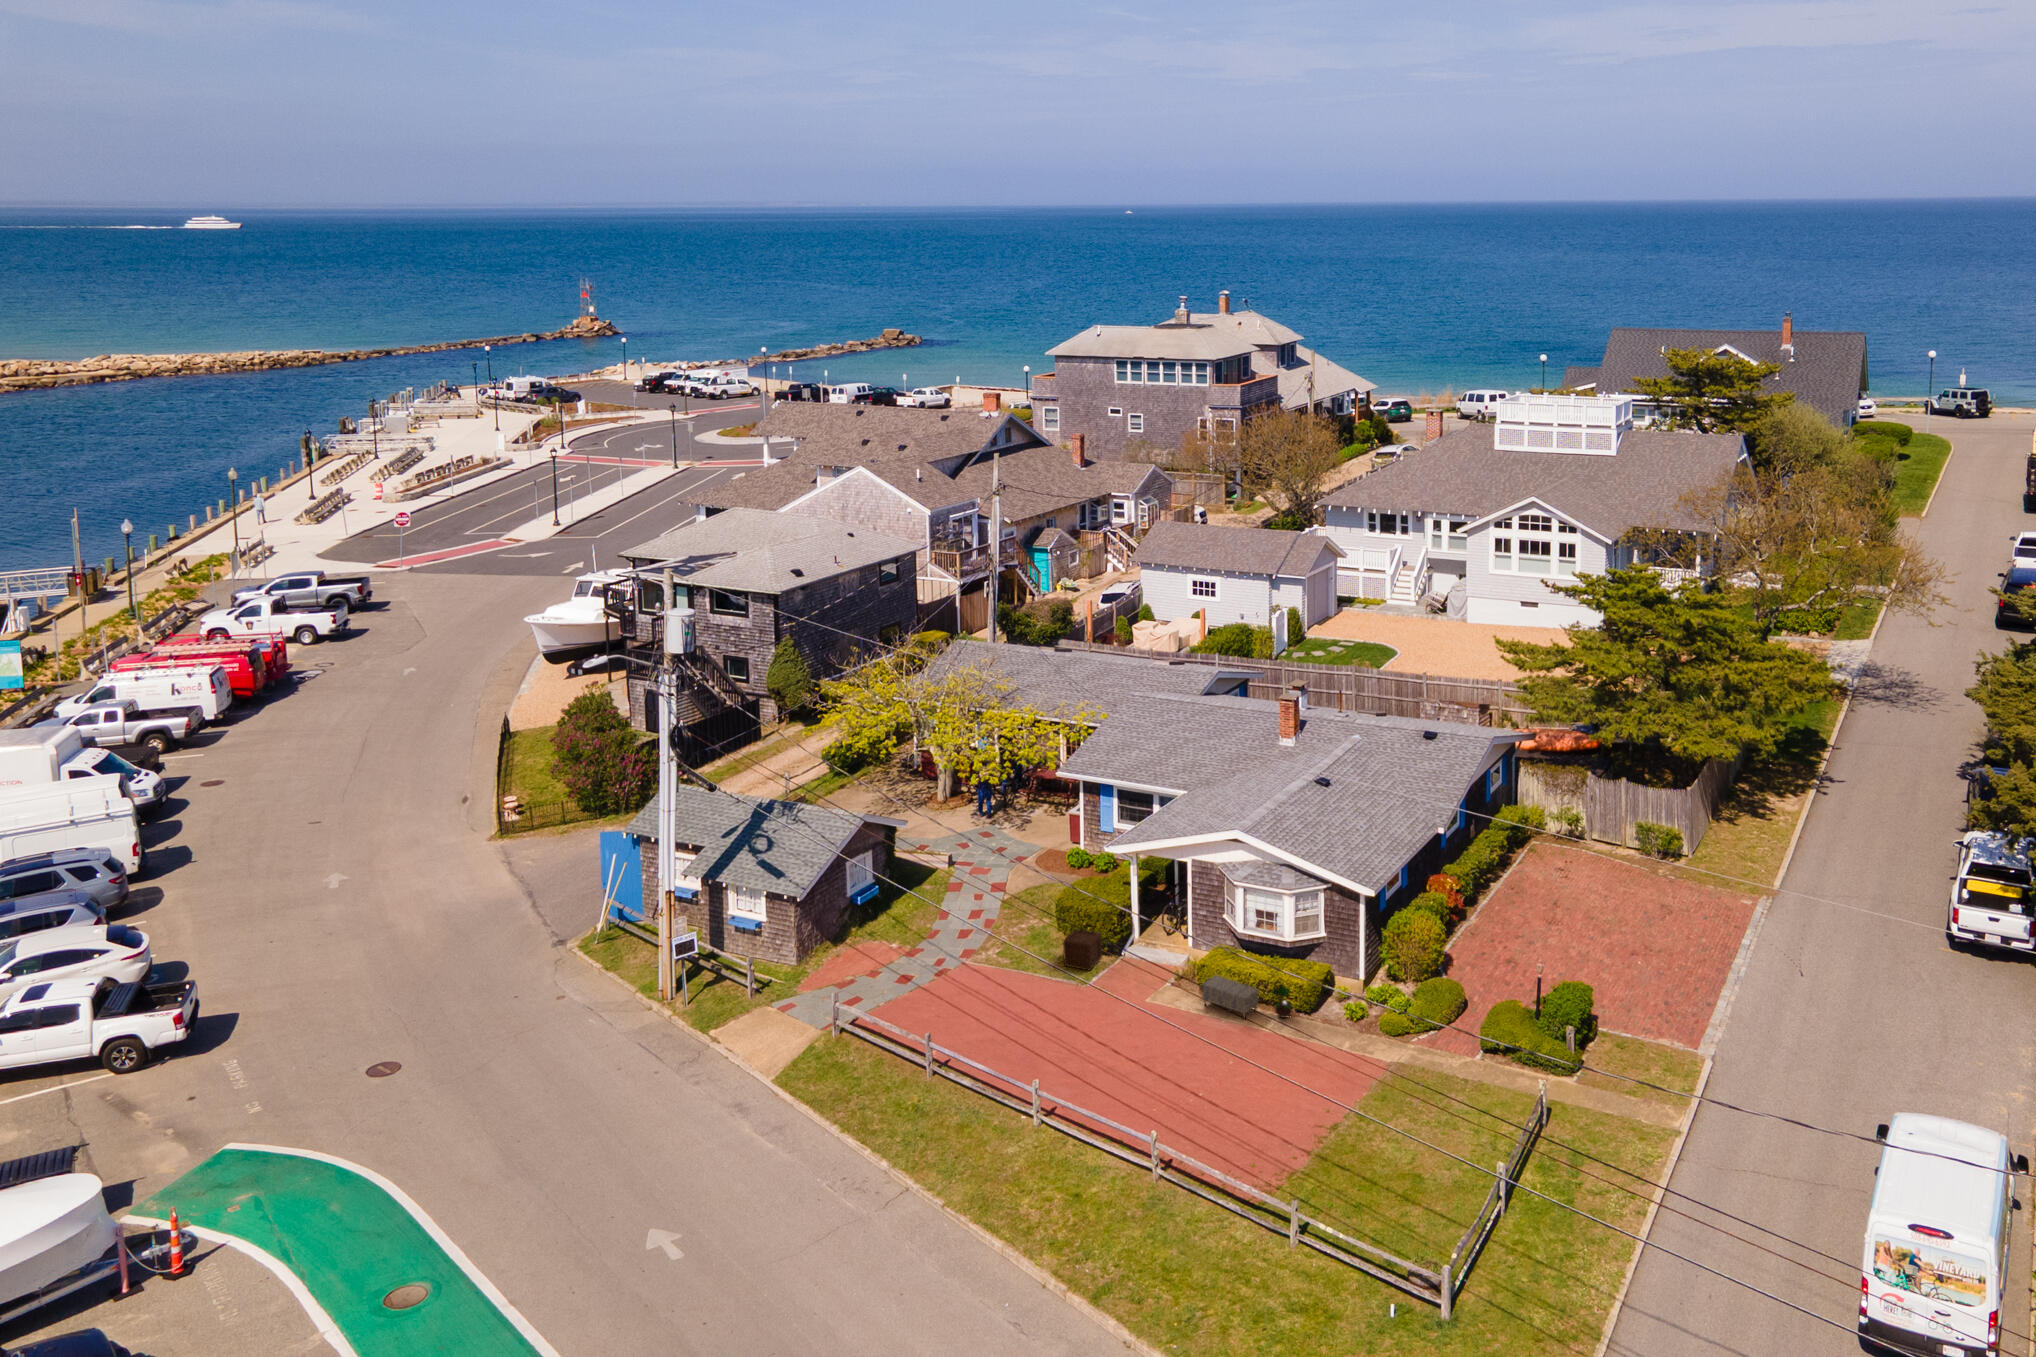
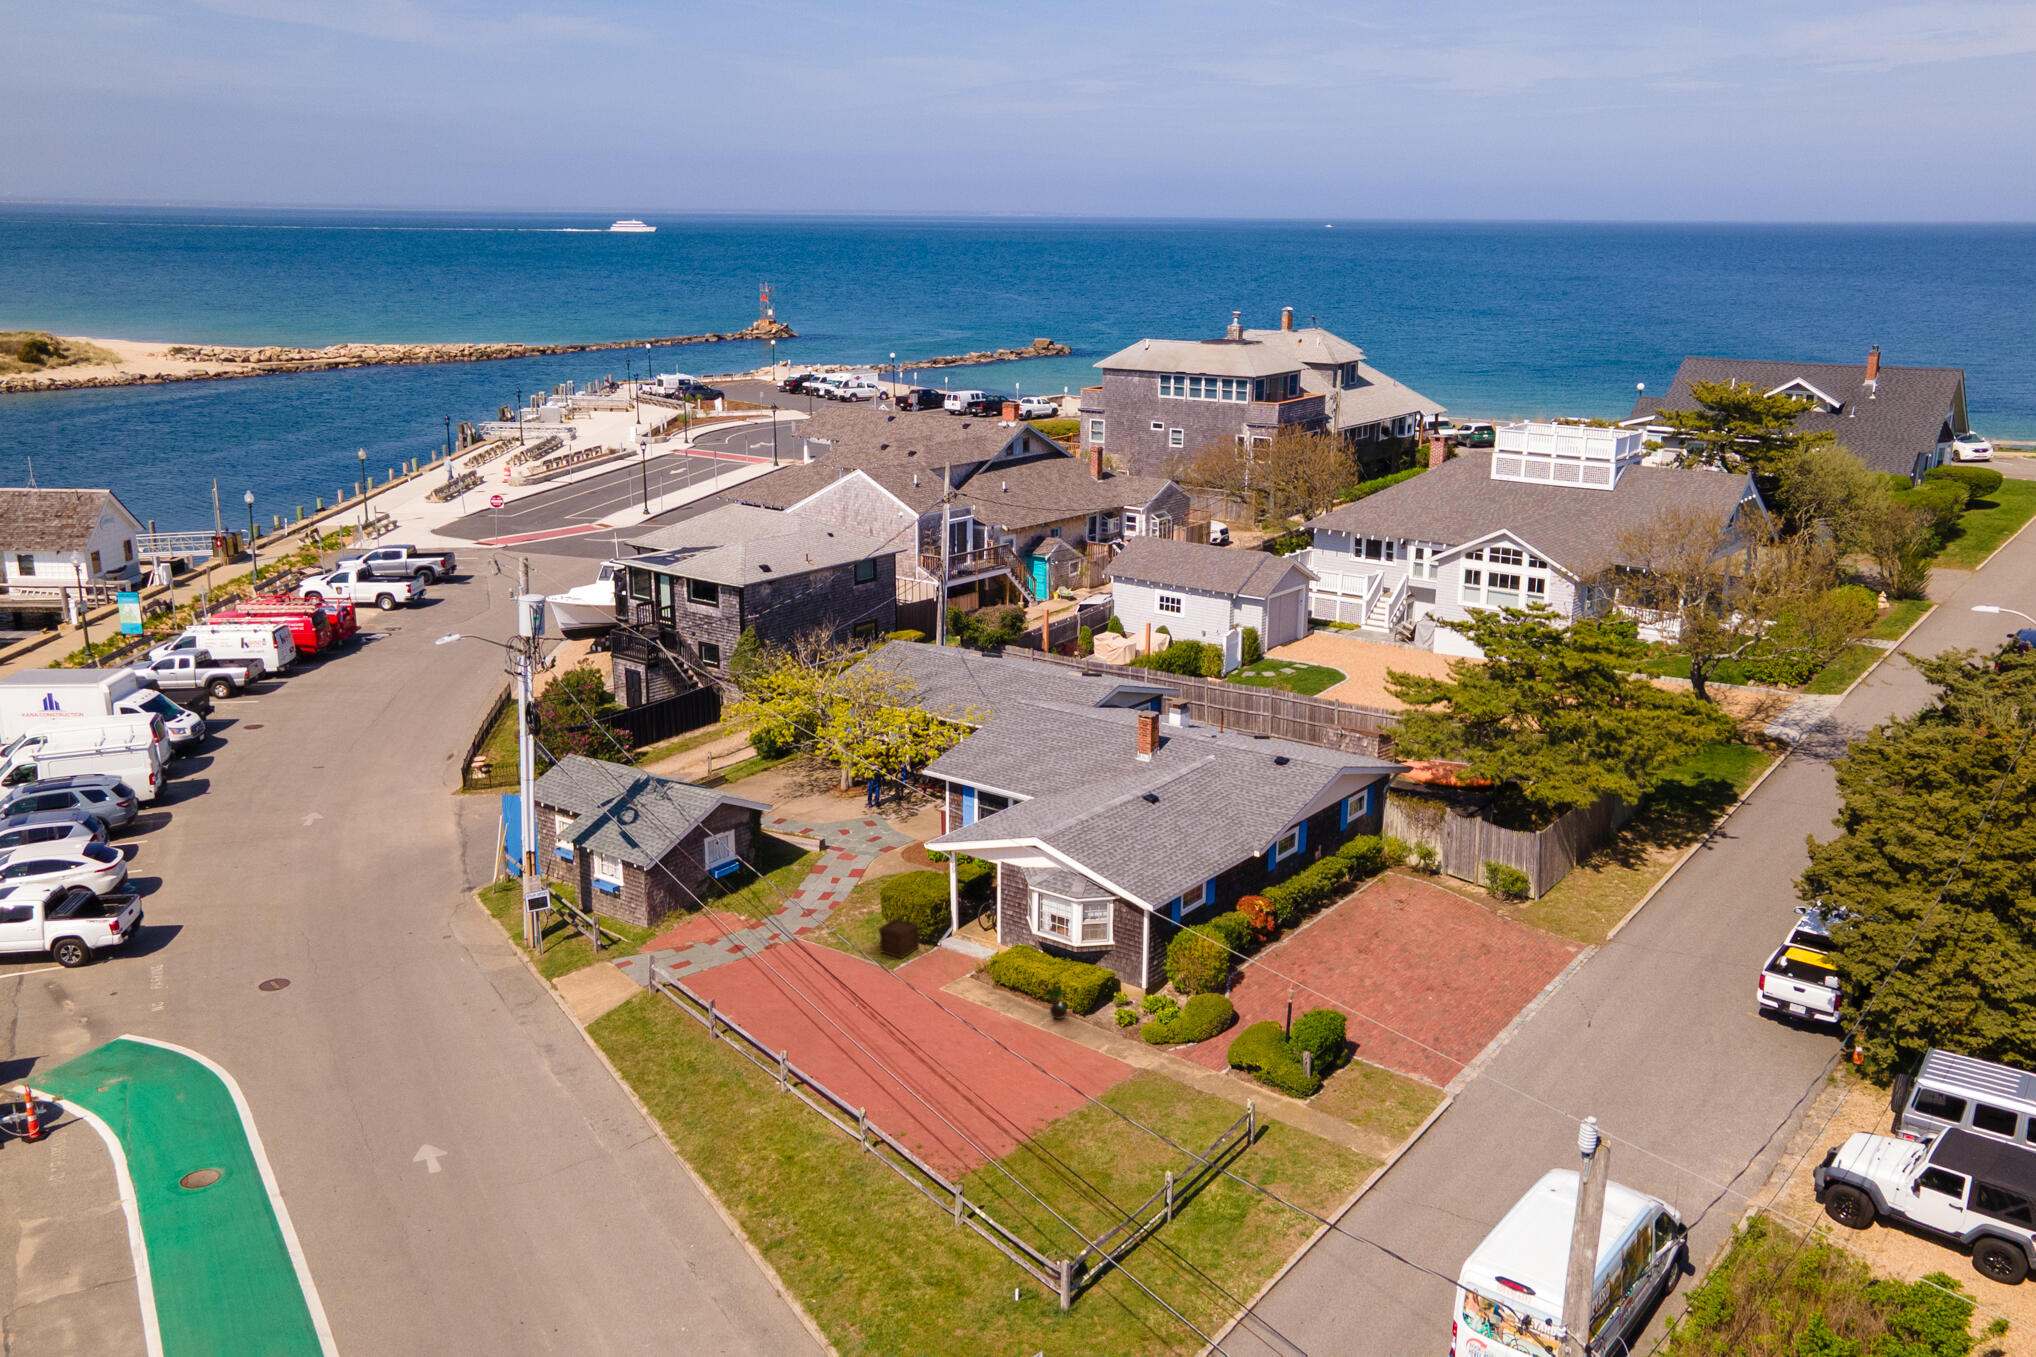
bench: present [1202,976,1258,1019] -> none [987,973,1038,1018]

